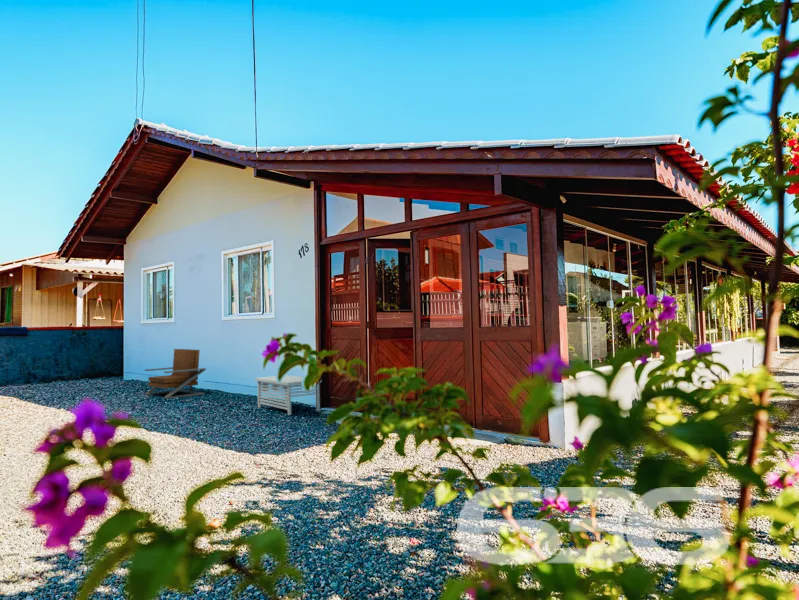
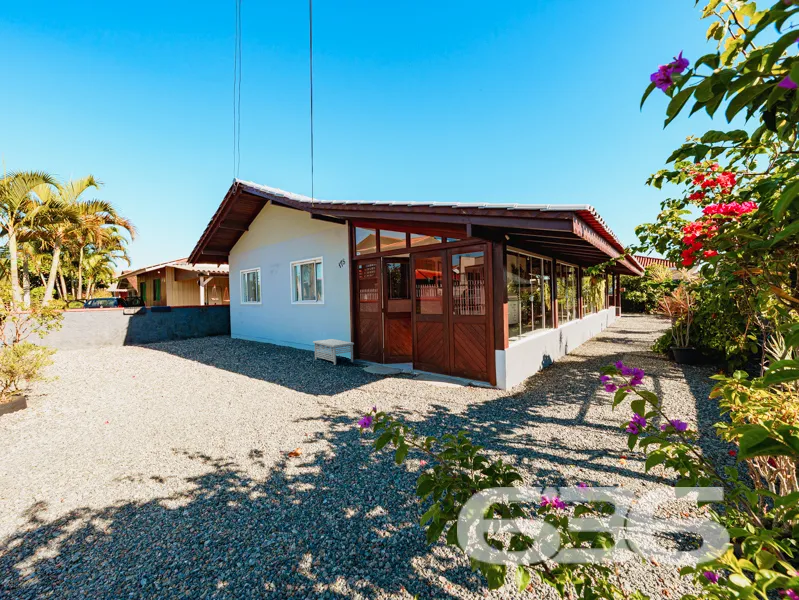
lounge chair: present [145,349,206,399] -> none [244,321,282,352]

